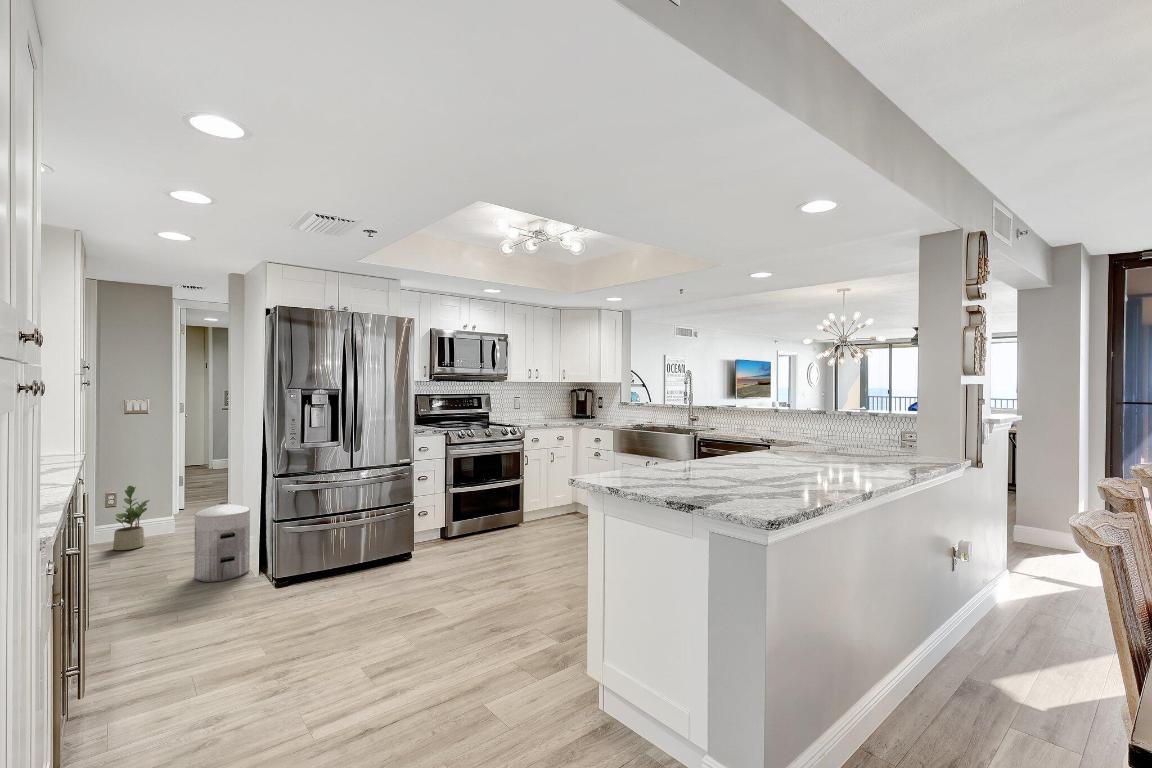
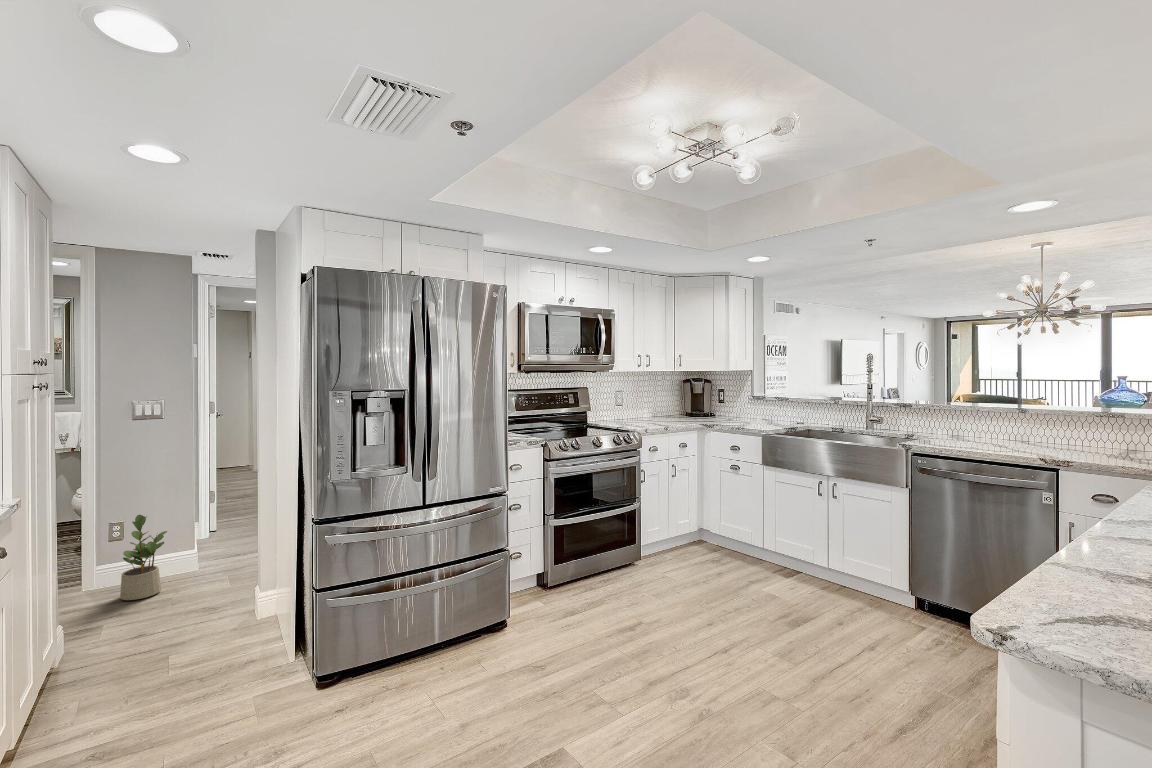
waste bin: present [194,502,250,582] -> none [206,552,286,671]

